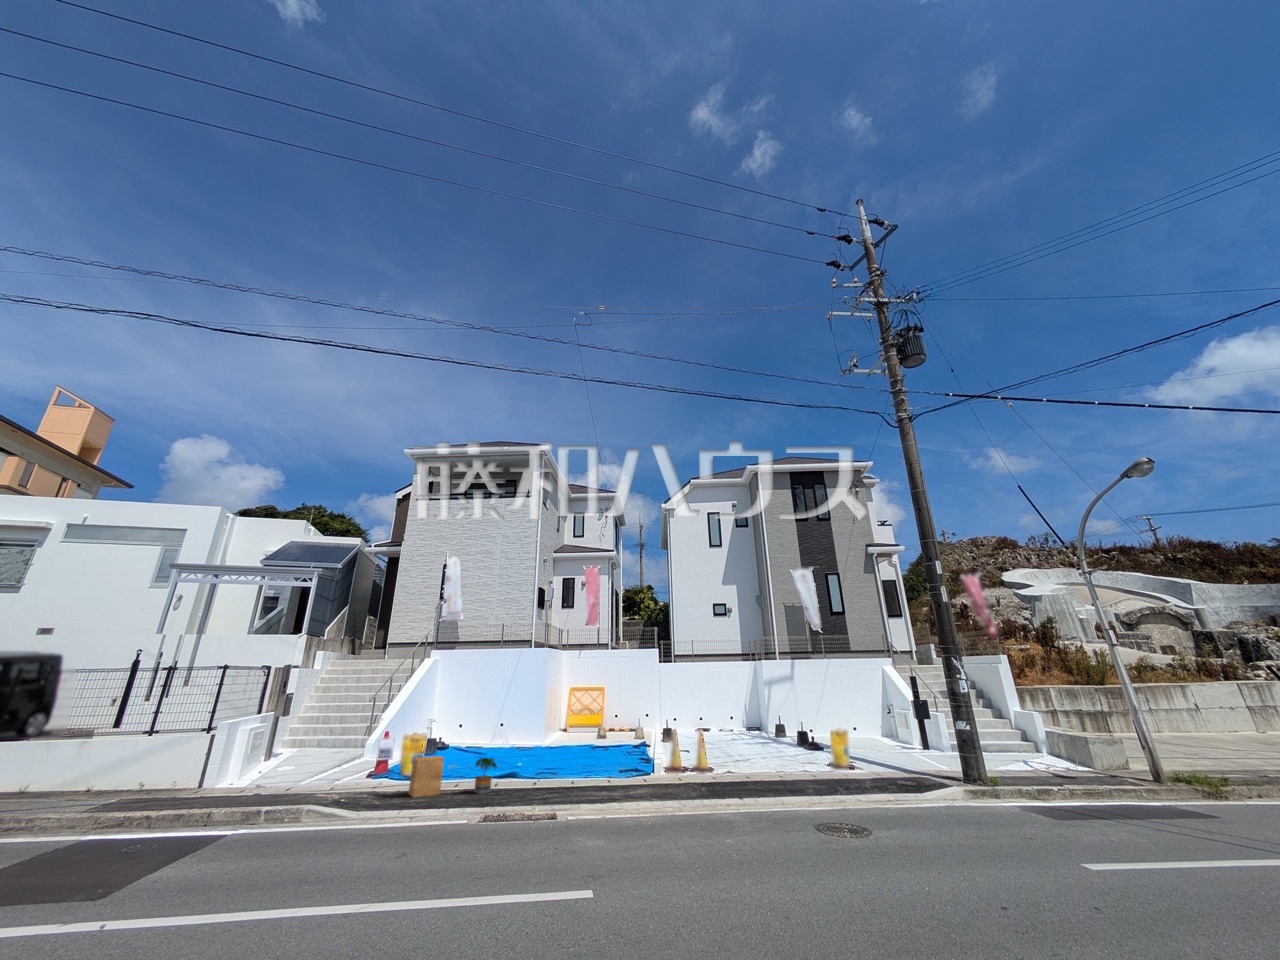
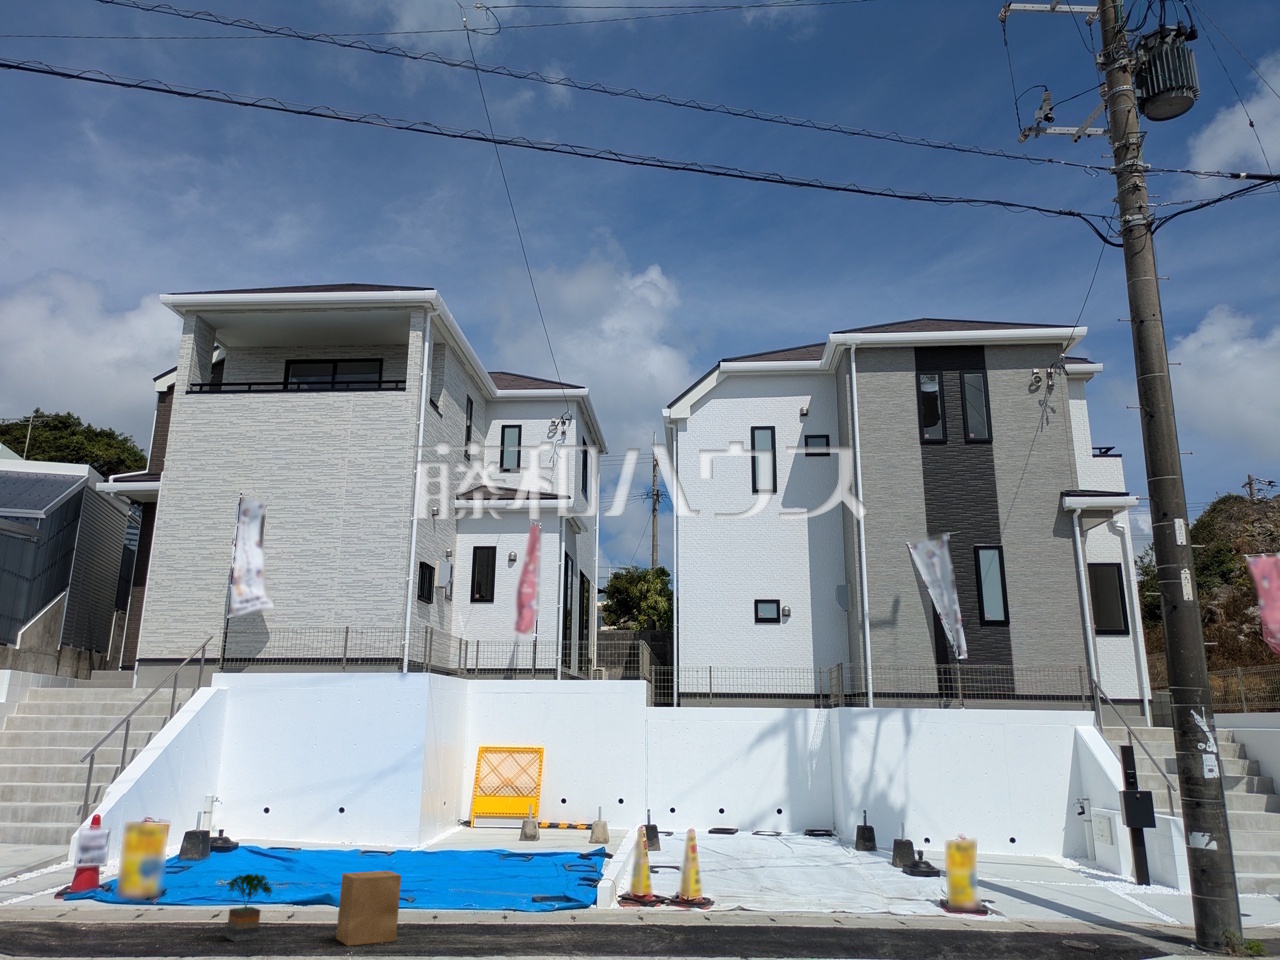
cardboard box: present [409,756,444,797] -> present [336,871,401,946]

